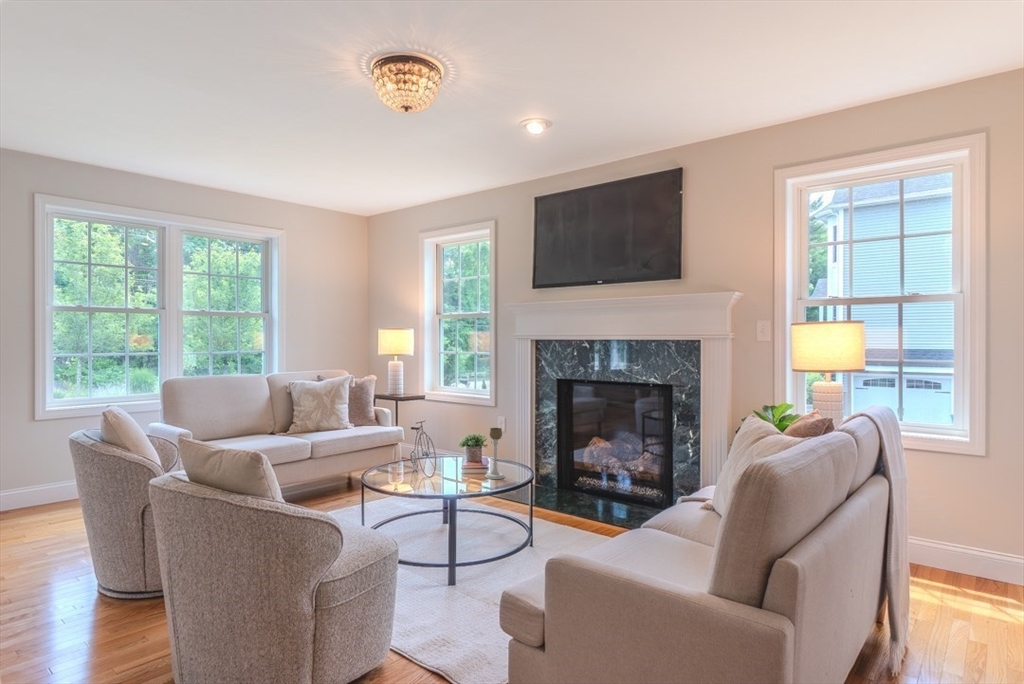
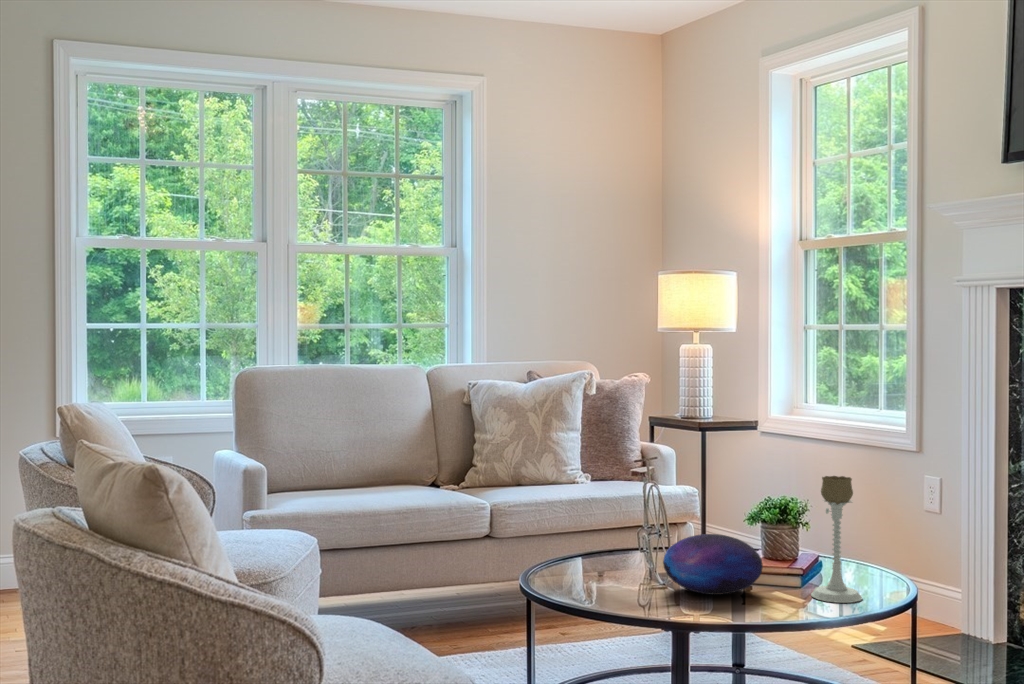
decorative orb: none [426,455,468,481] -> present [663,534,763,595]

